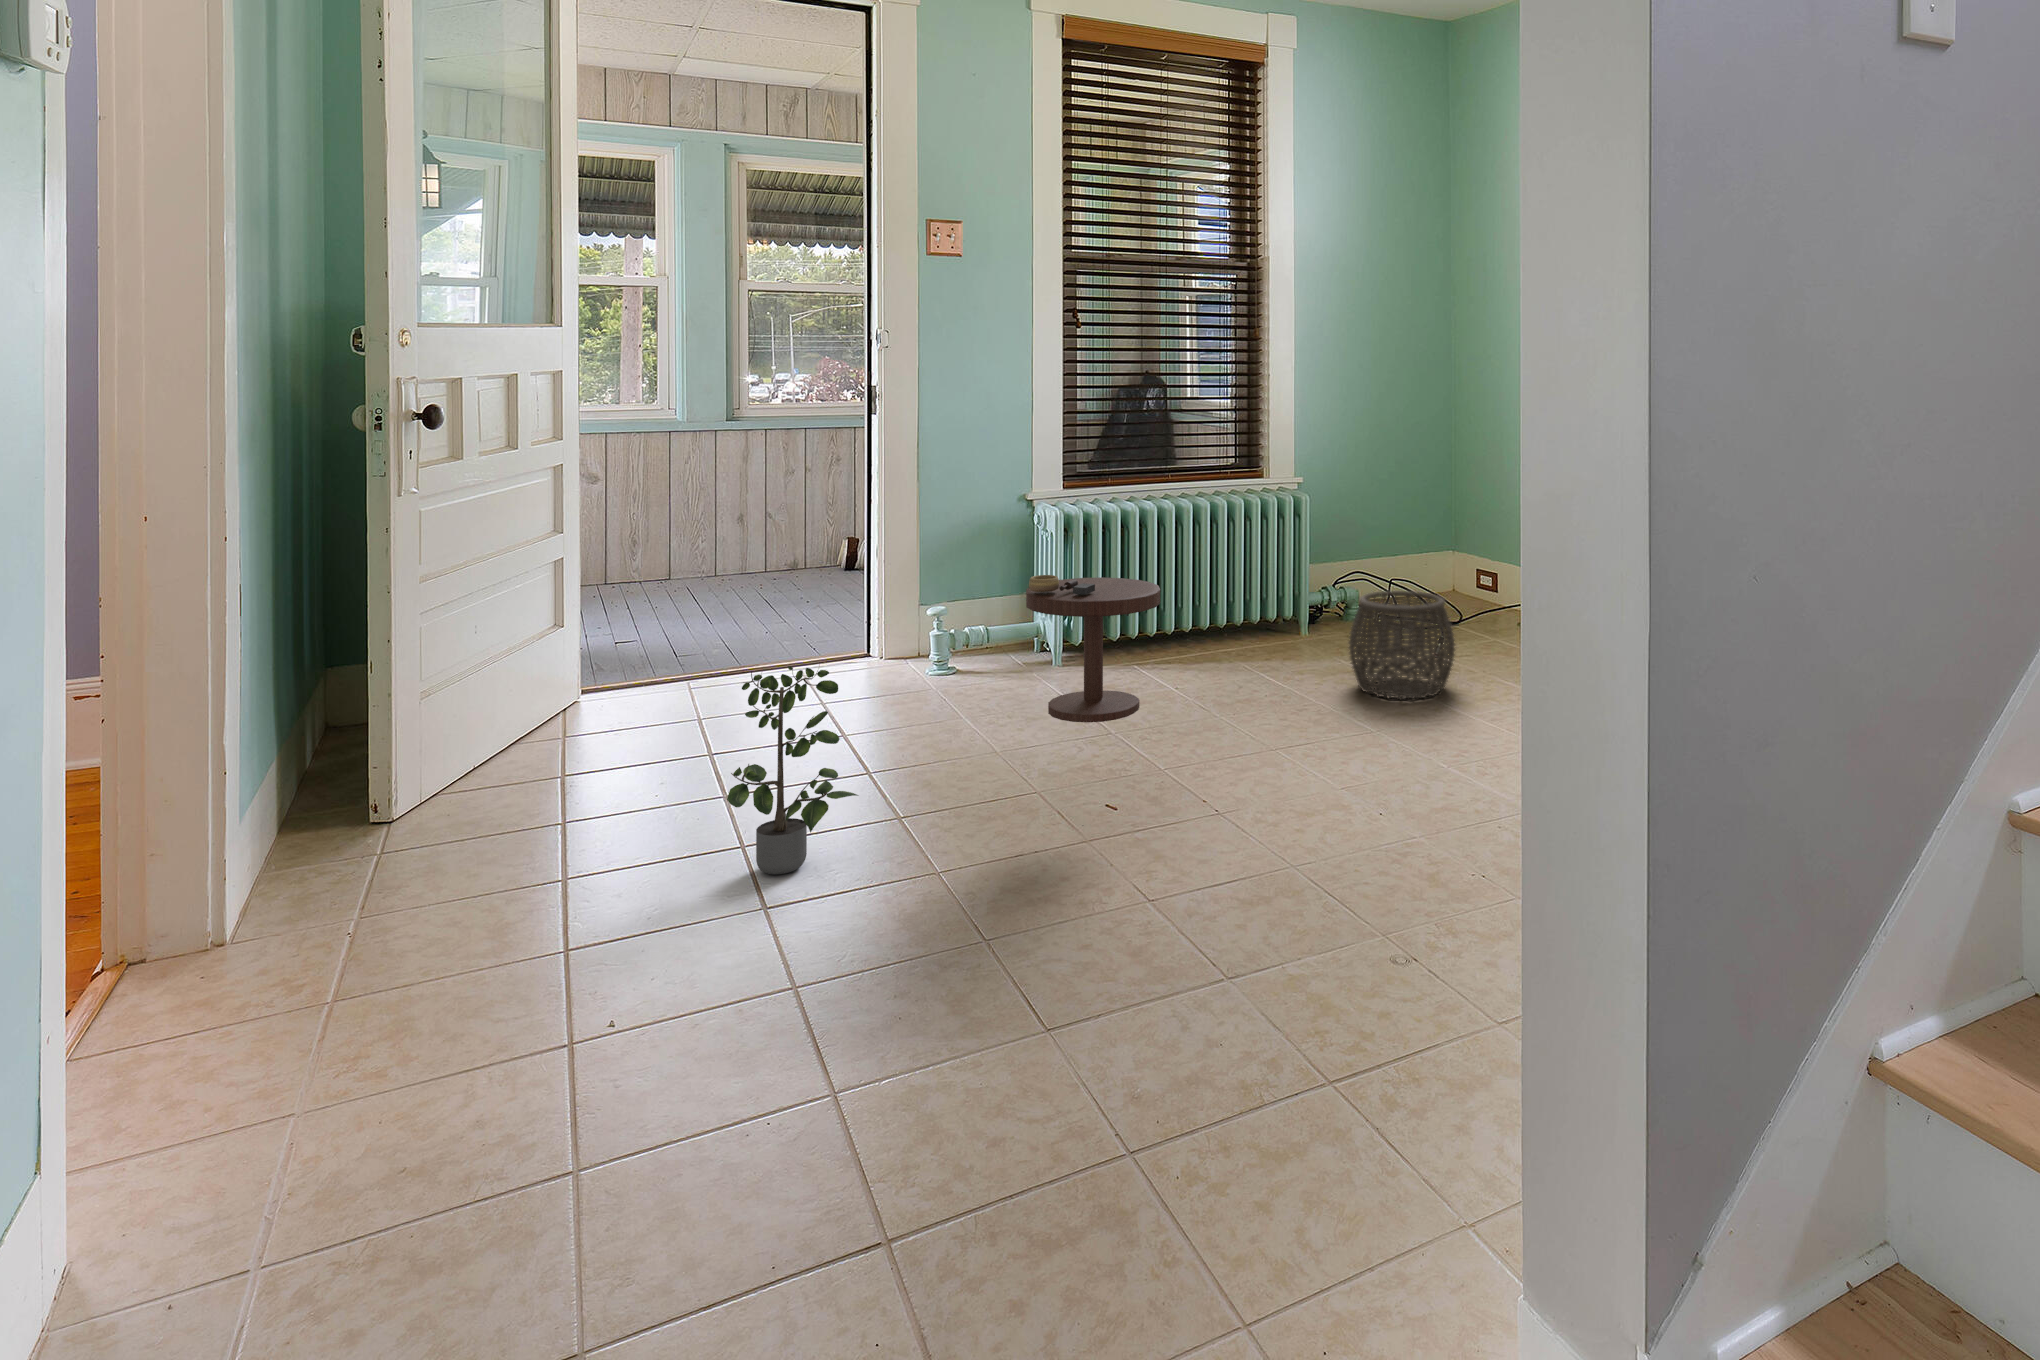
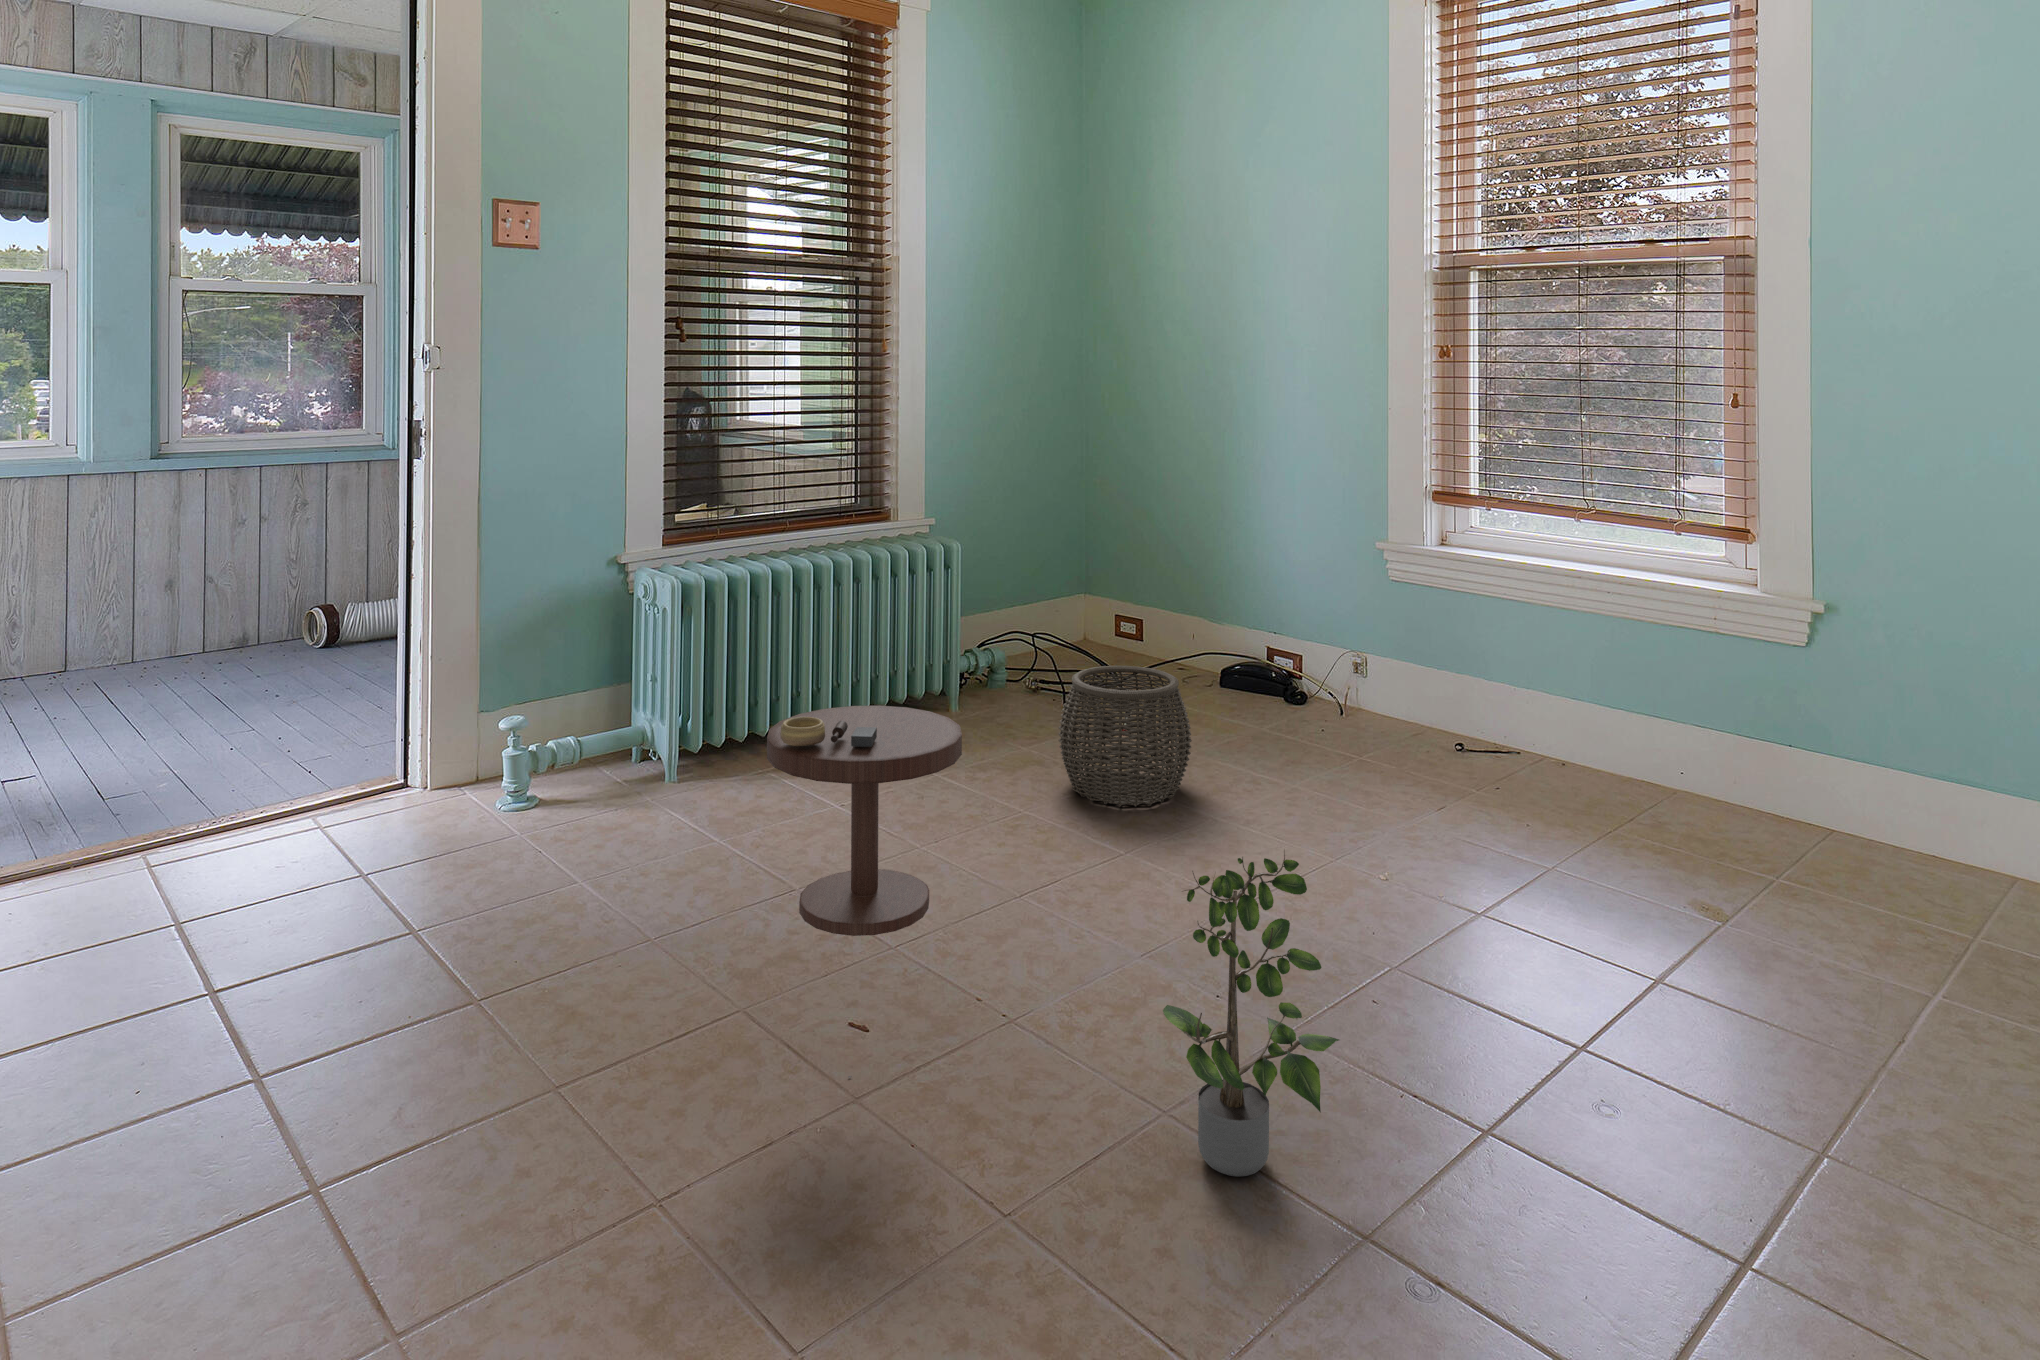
potted plant: present [727,666,858,875] -> present [1163,850,1339,1177]

